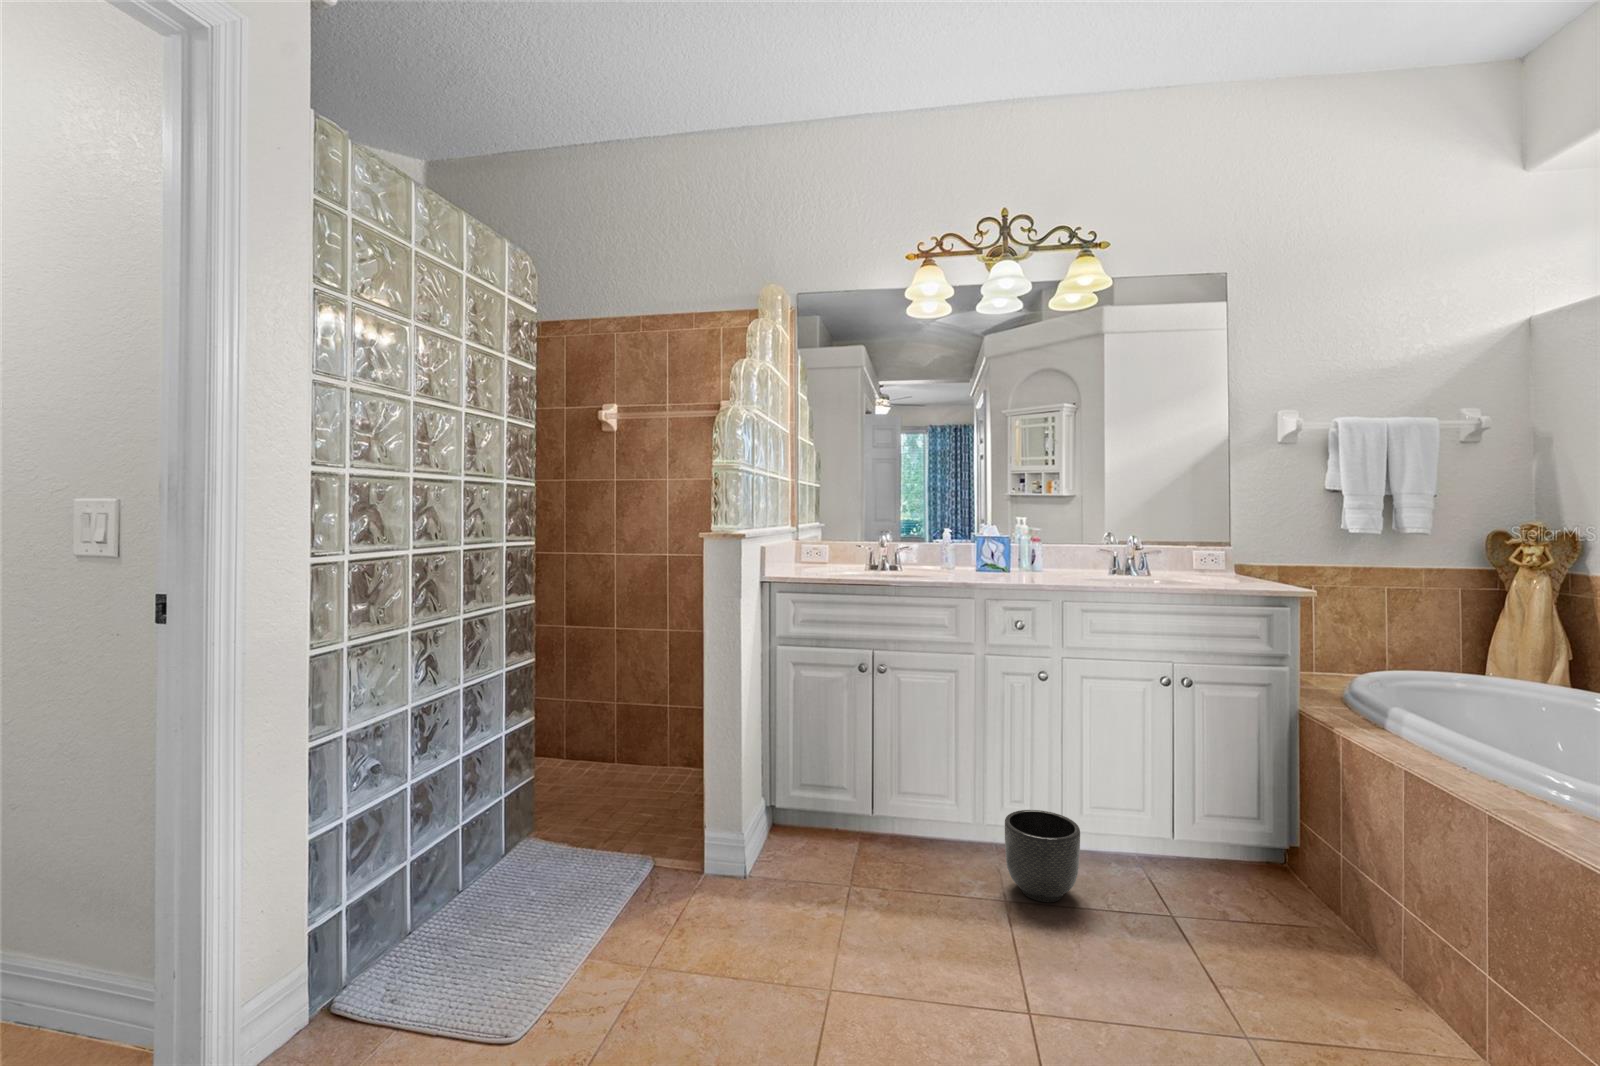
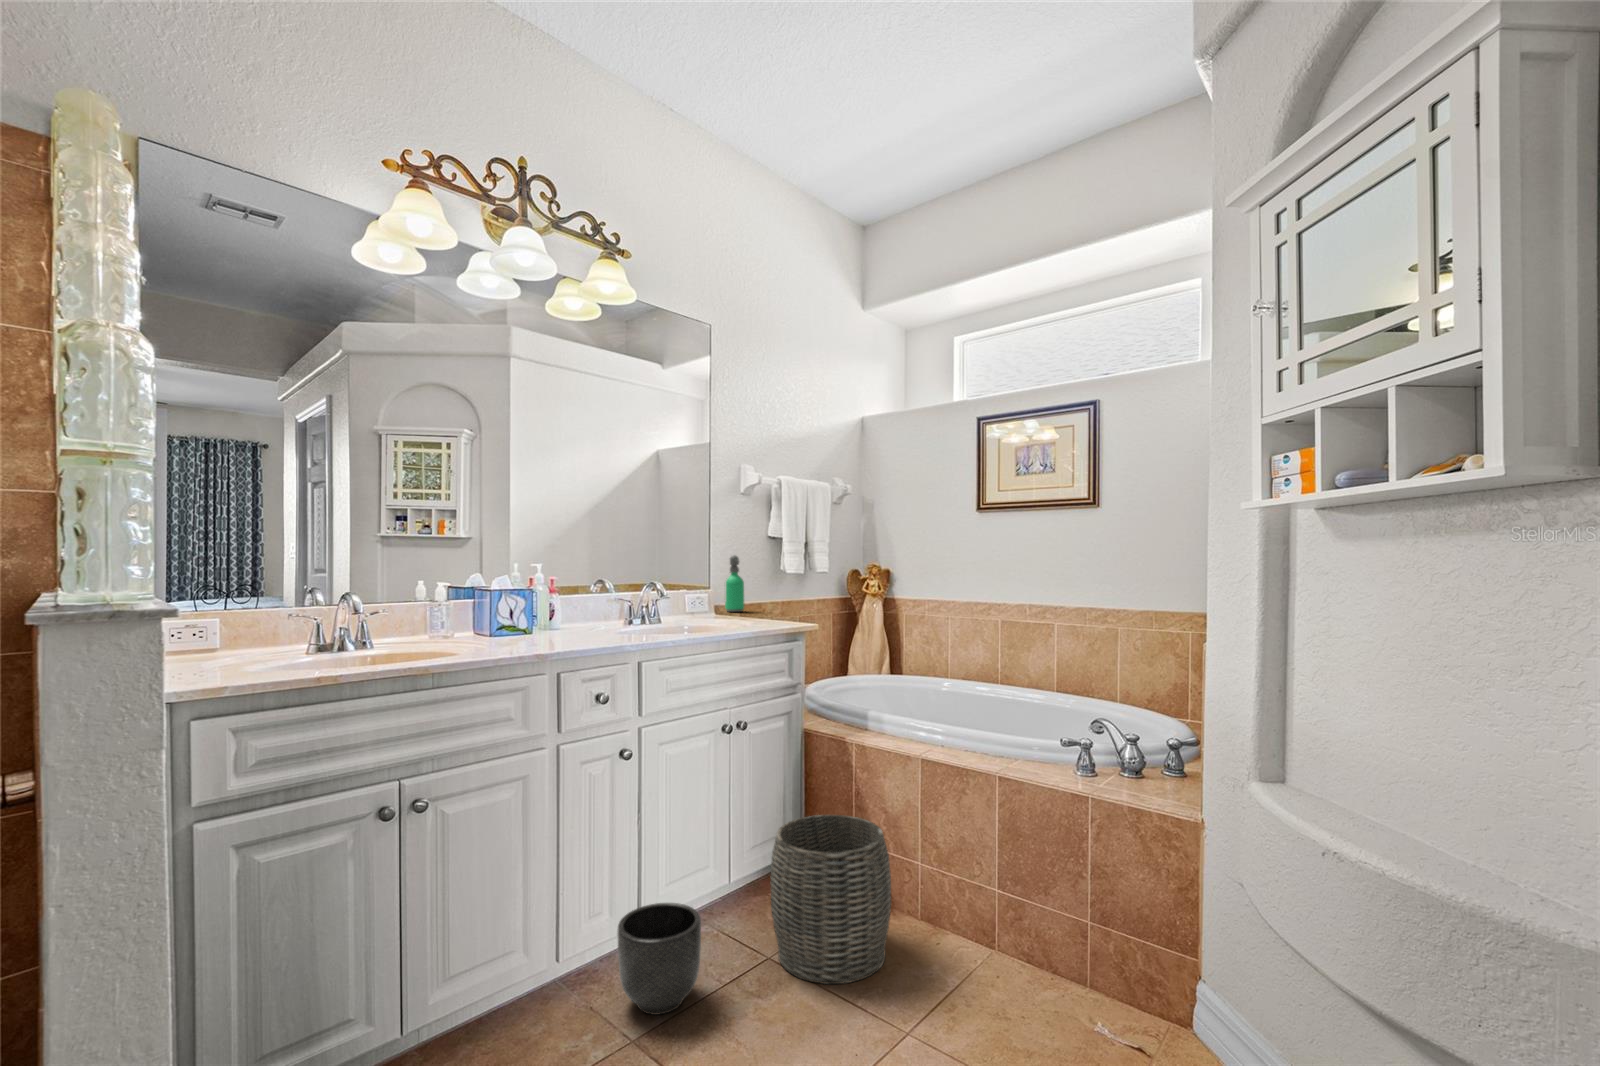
soap dispenser: none [1255,511,1281,574] -> present [725,555,744,612]
woven basket: none [1166,790,1321,980] -> present [771,815,891,984]

